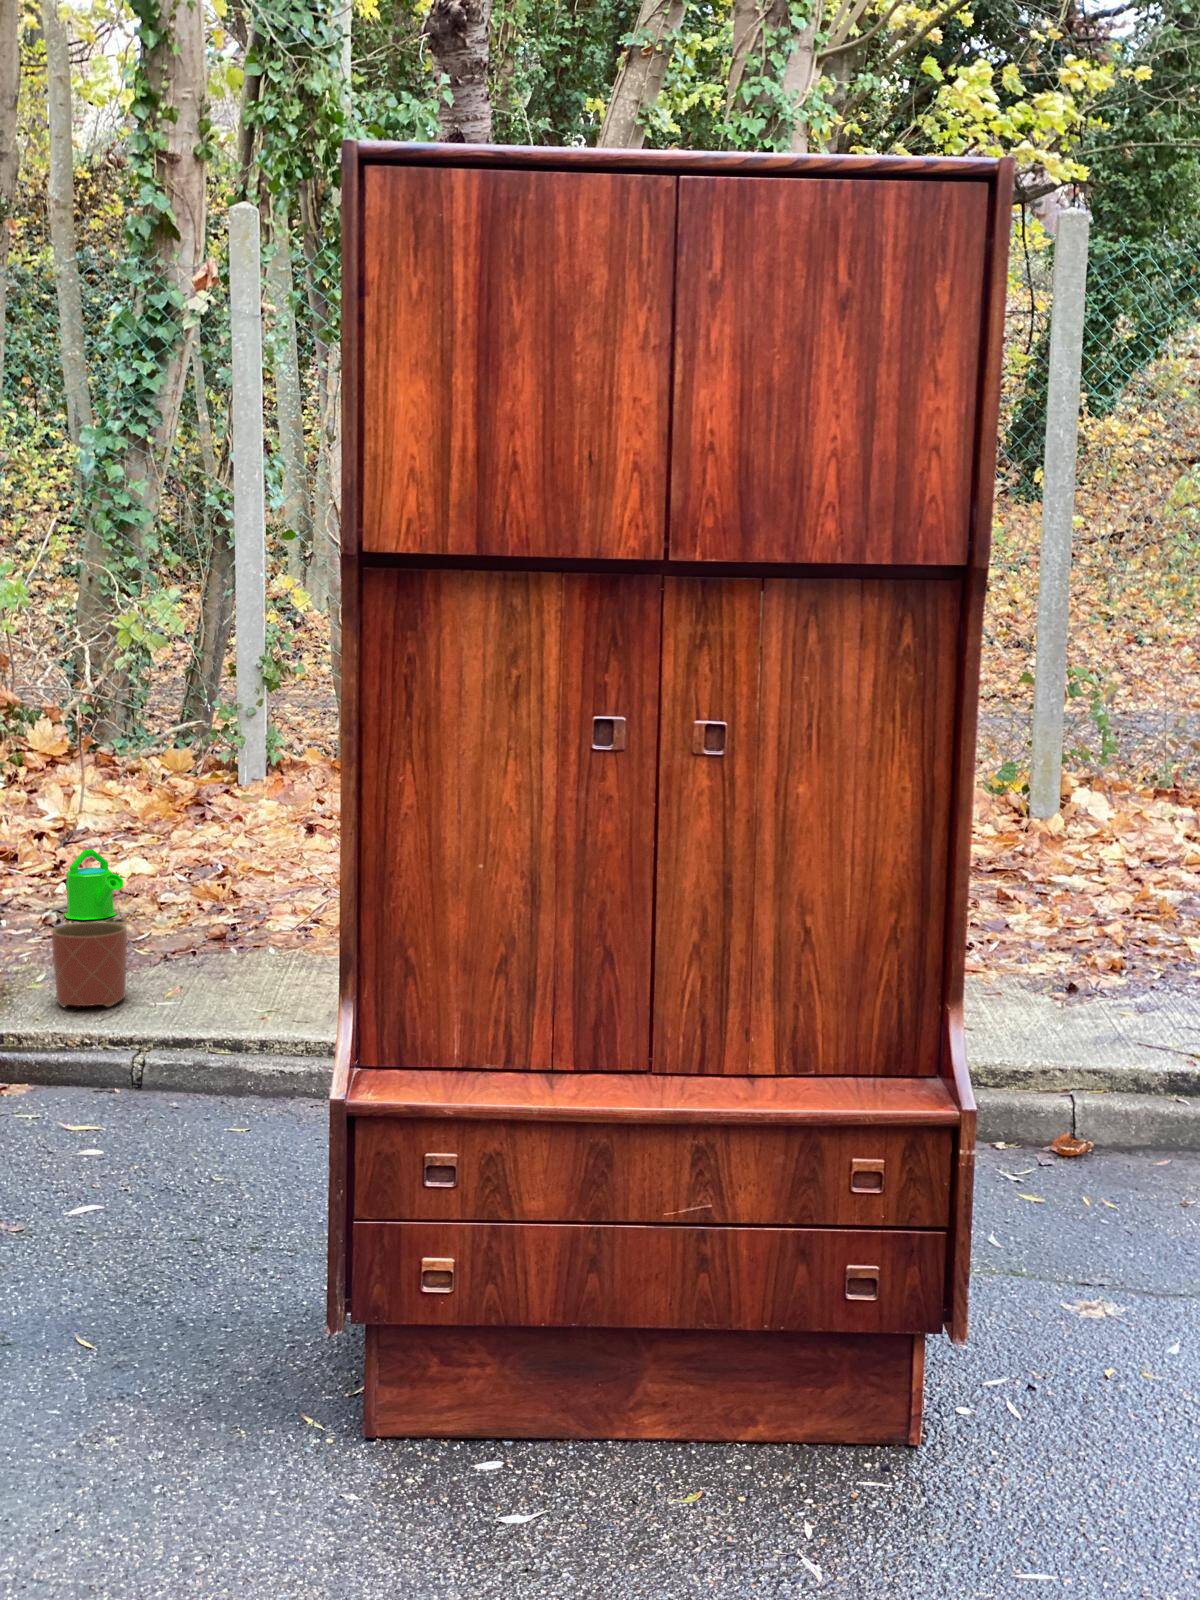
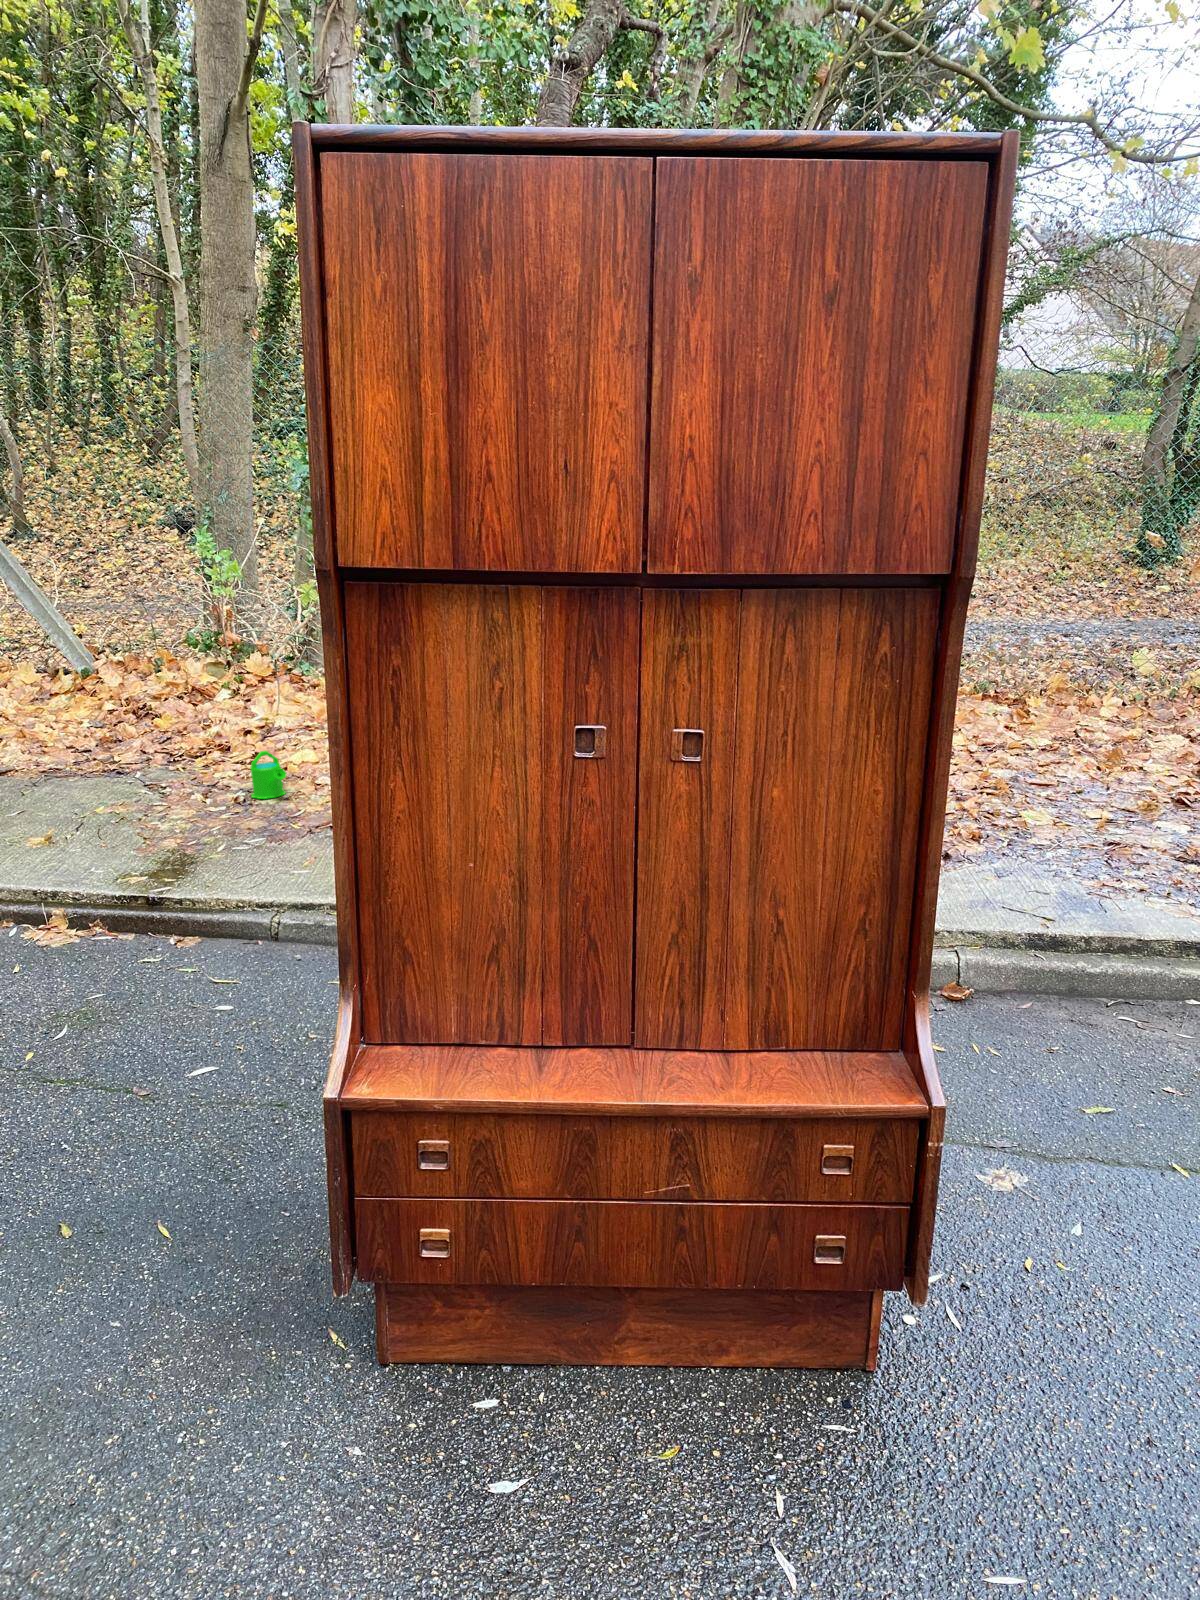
planter: present [52,922,127,1007] -> none [217,813,275,876]

